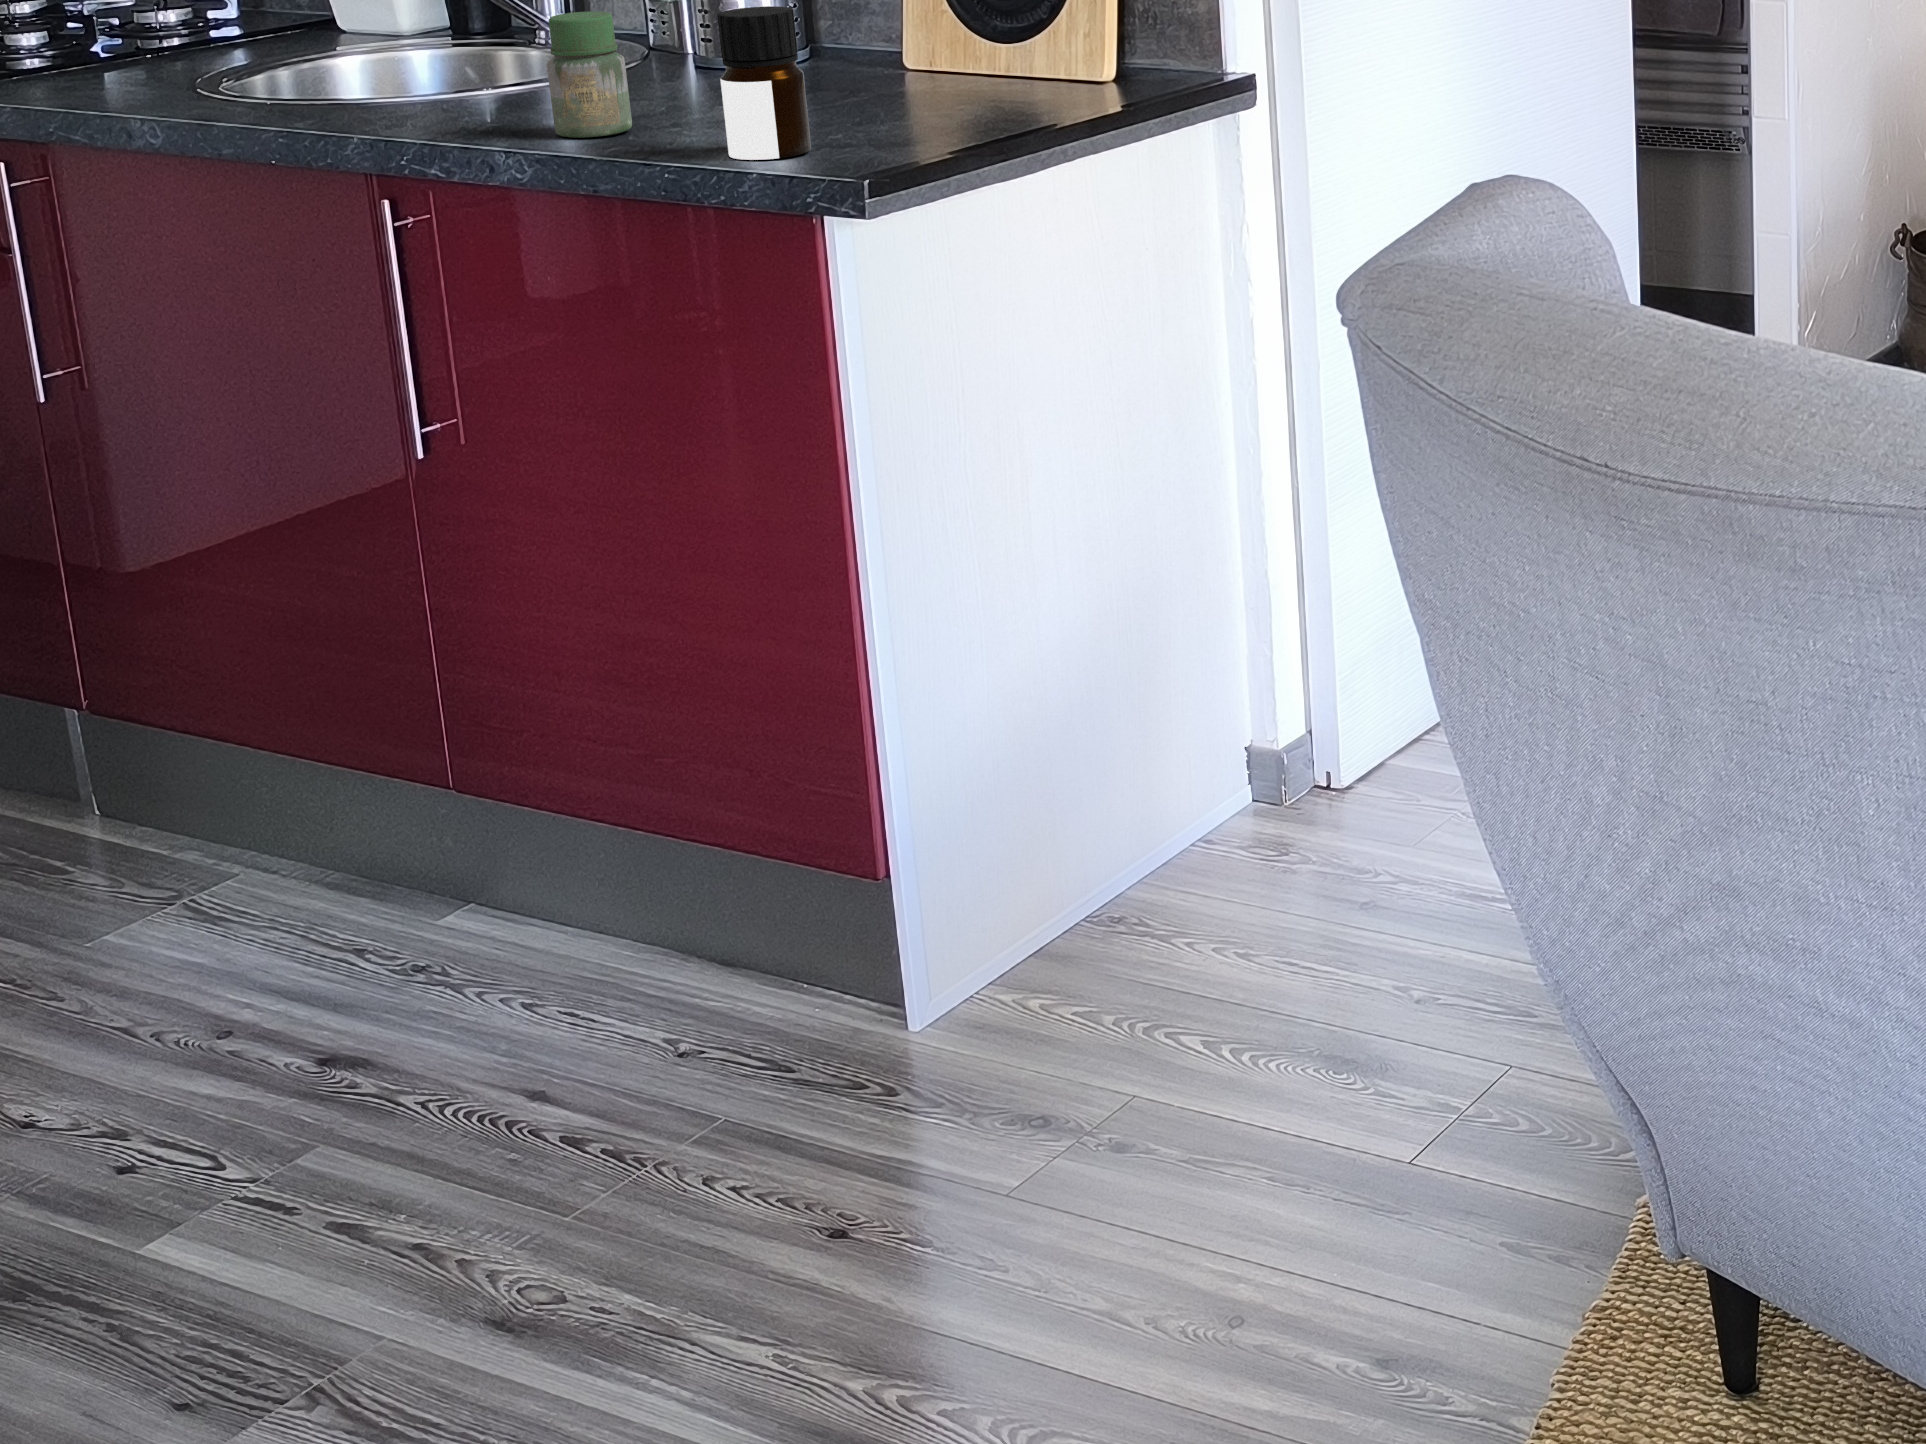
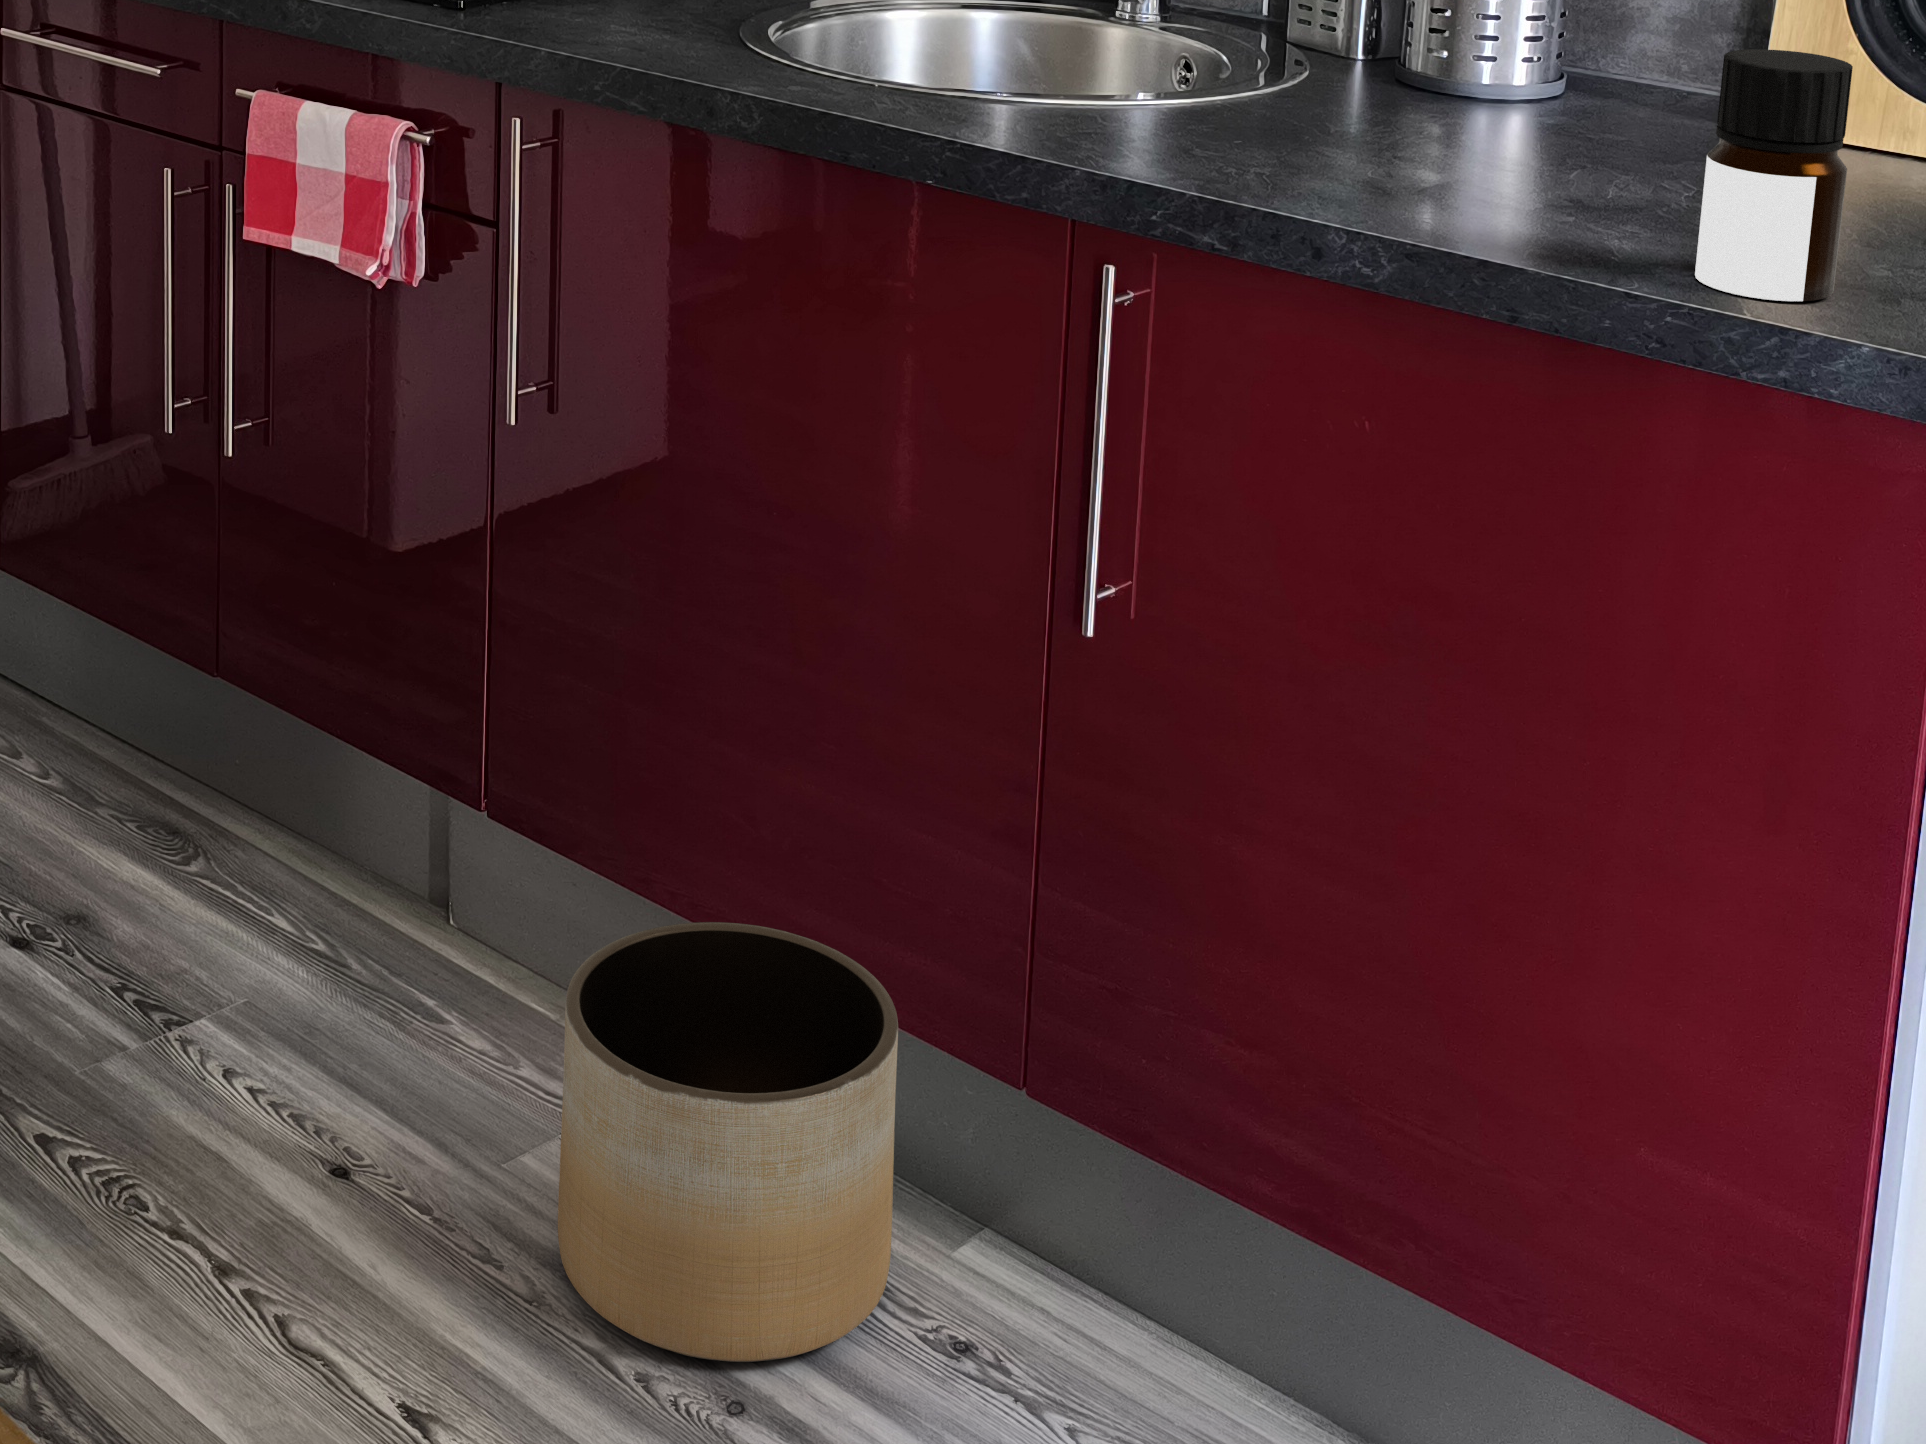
jar: present [547,11,632,138] -> none [1351,18,1473,211]
planter: none [80,724,380,1015] -> present [558,922,898,1362]

